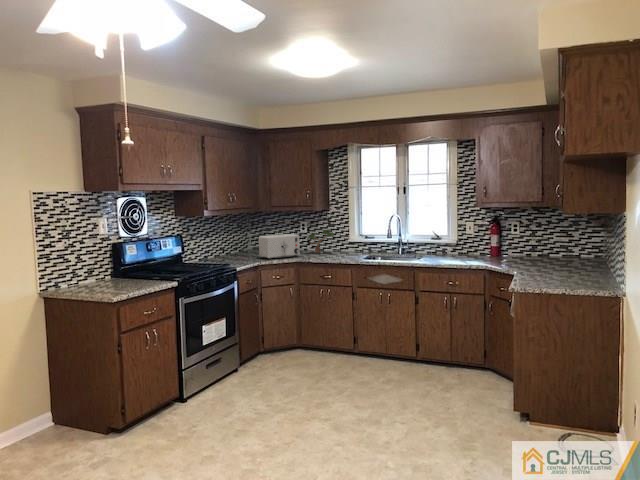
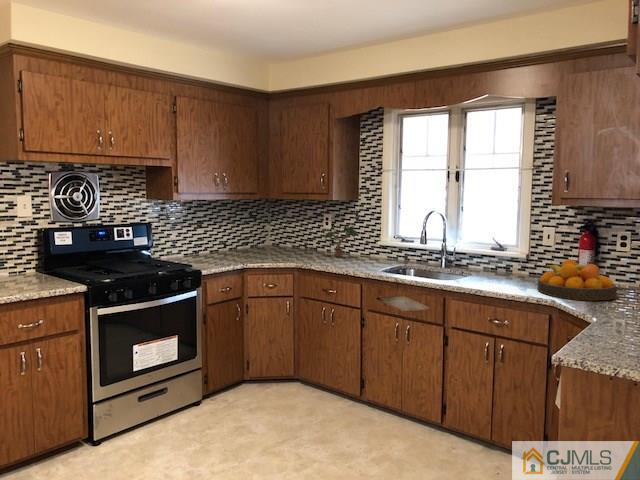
toaster: present [259,234,300,259] -> none [256,229,307,261]
fruit bowl: none [472,241,518,264] -> present [537,259,617,300]

